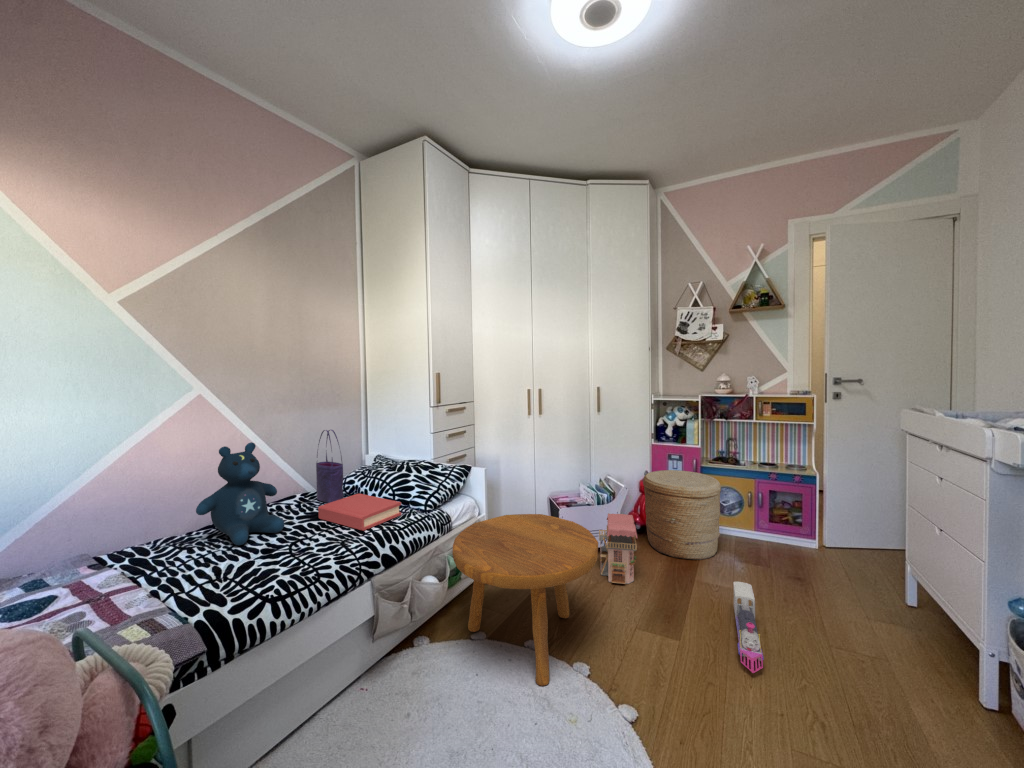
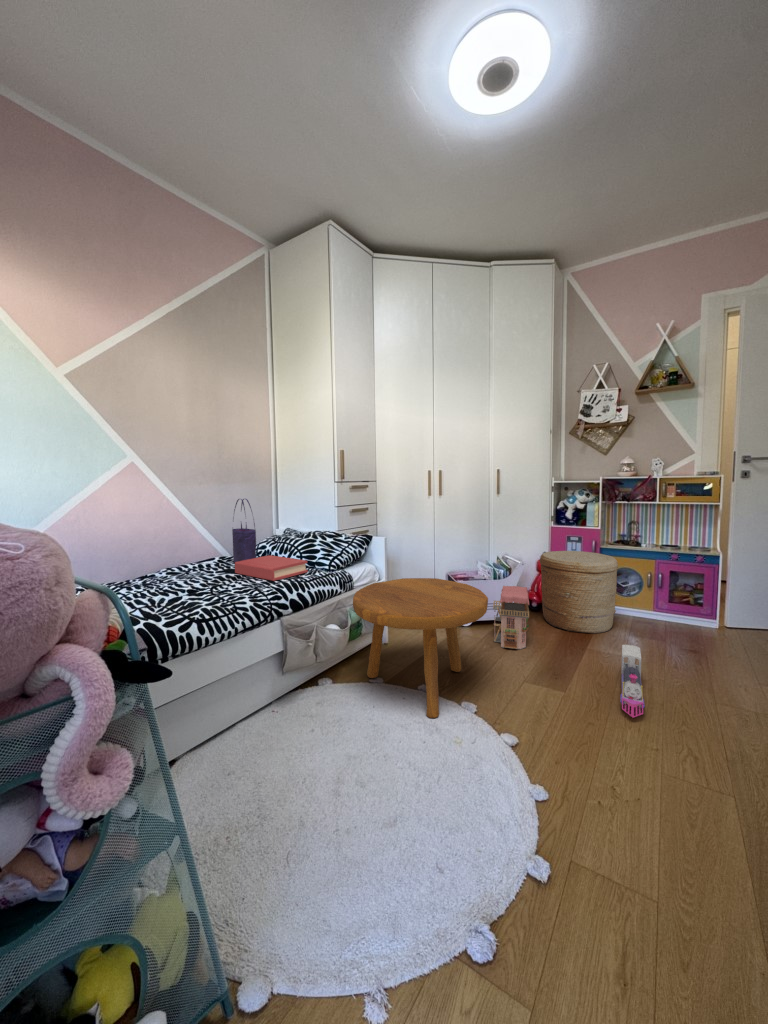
stuffed bear: present [196,442,284,545] -> none [133,502,206,587]

